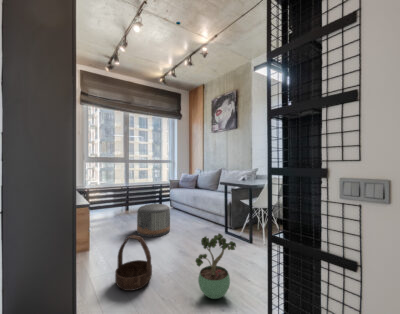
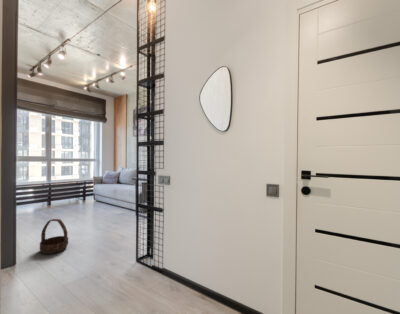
pouf: present [137,204,170,237] -> none [59,198,89,224]
potted plant: present [196,234,236,299] -> none [97,213,123,250]

